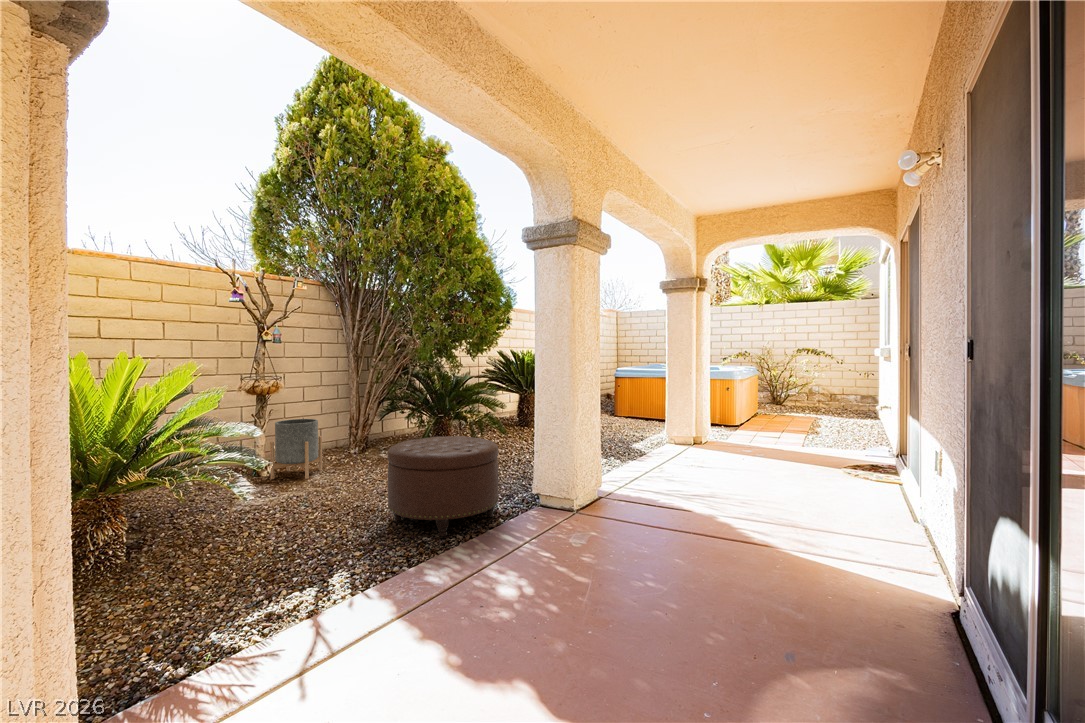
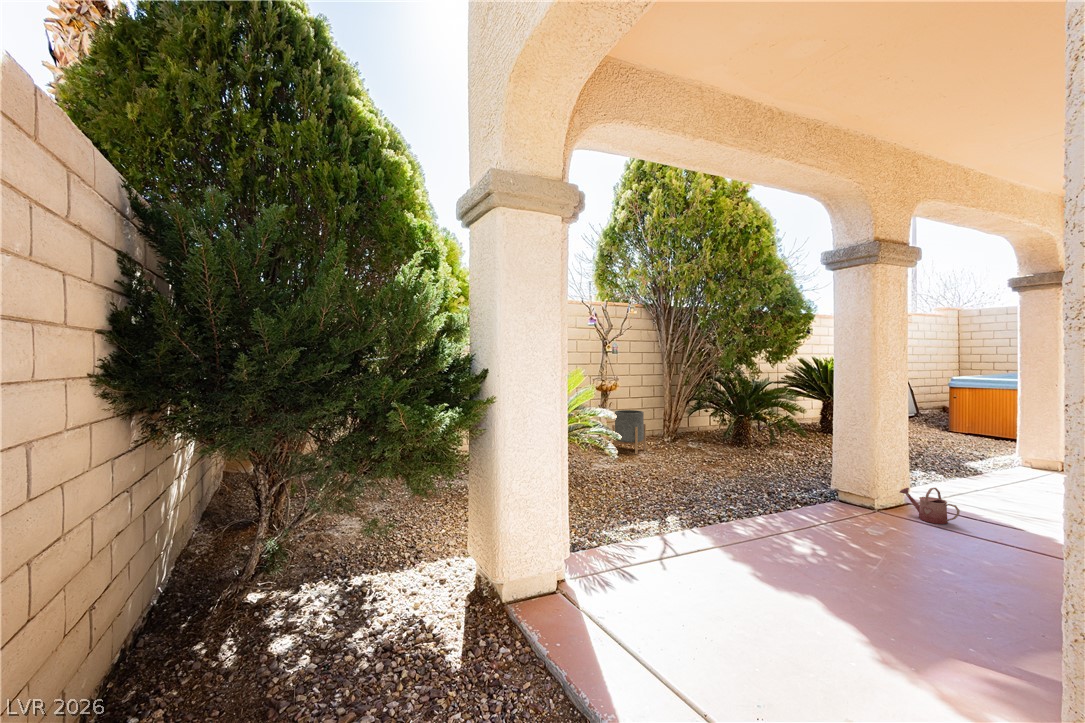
ottoman: present [387,436,499,536] -> none [701,431,796,508]
watering can: none [593,478,642,515] -> present [900,488,960,524]

